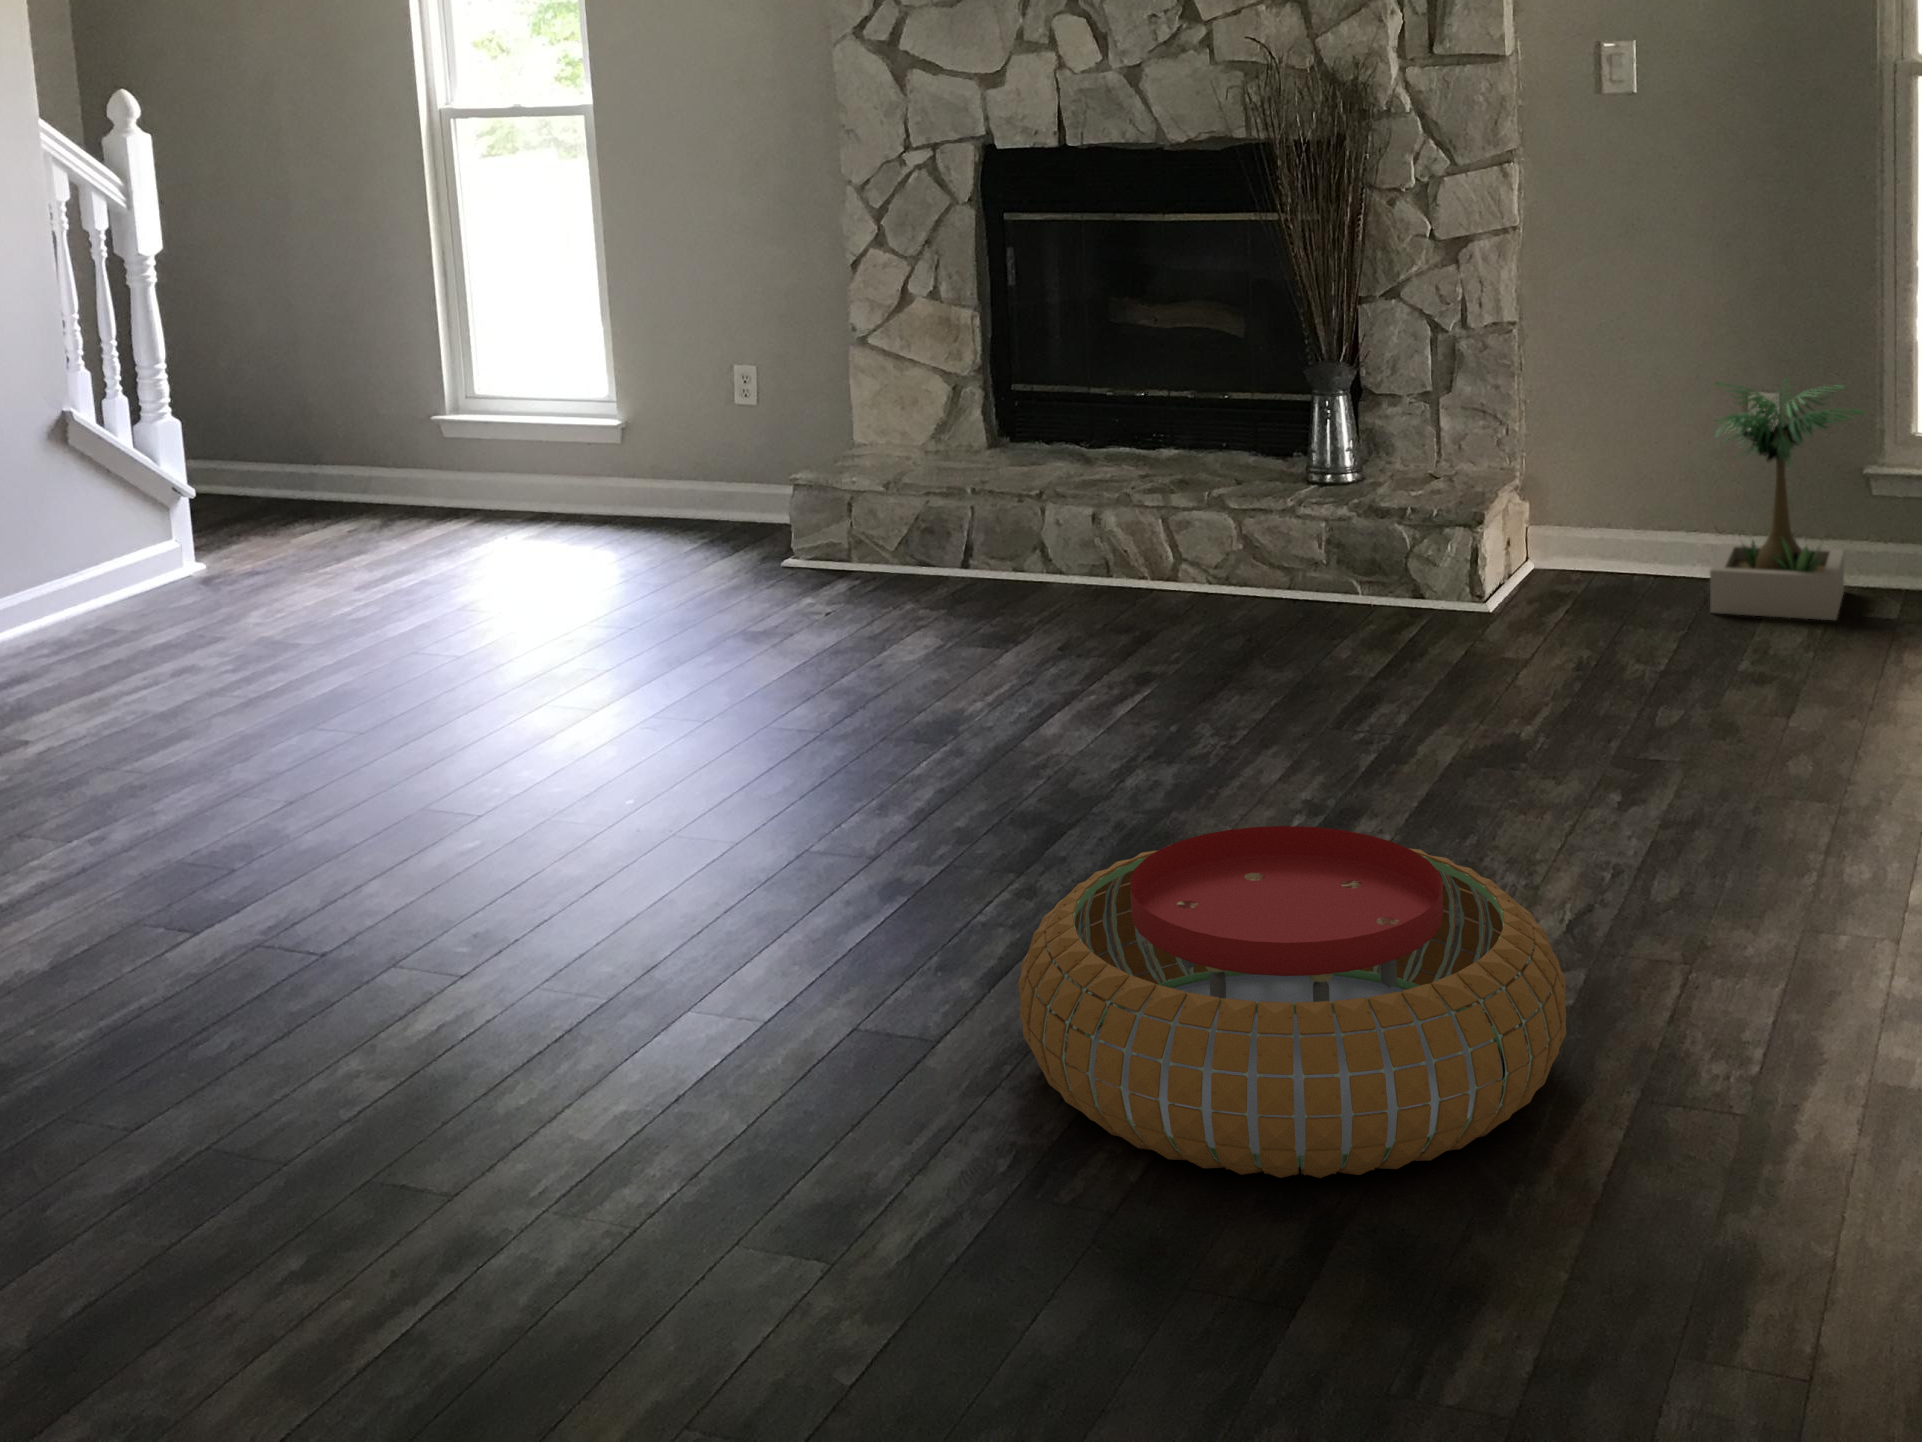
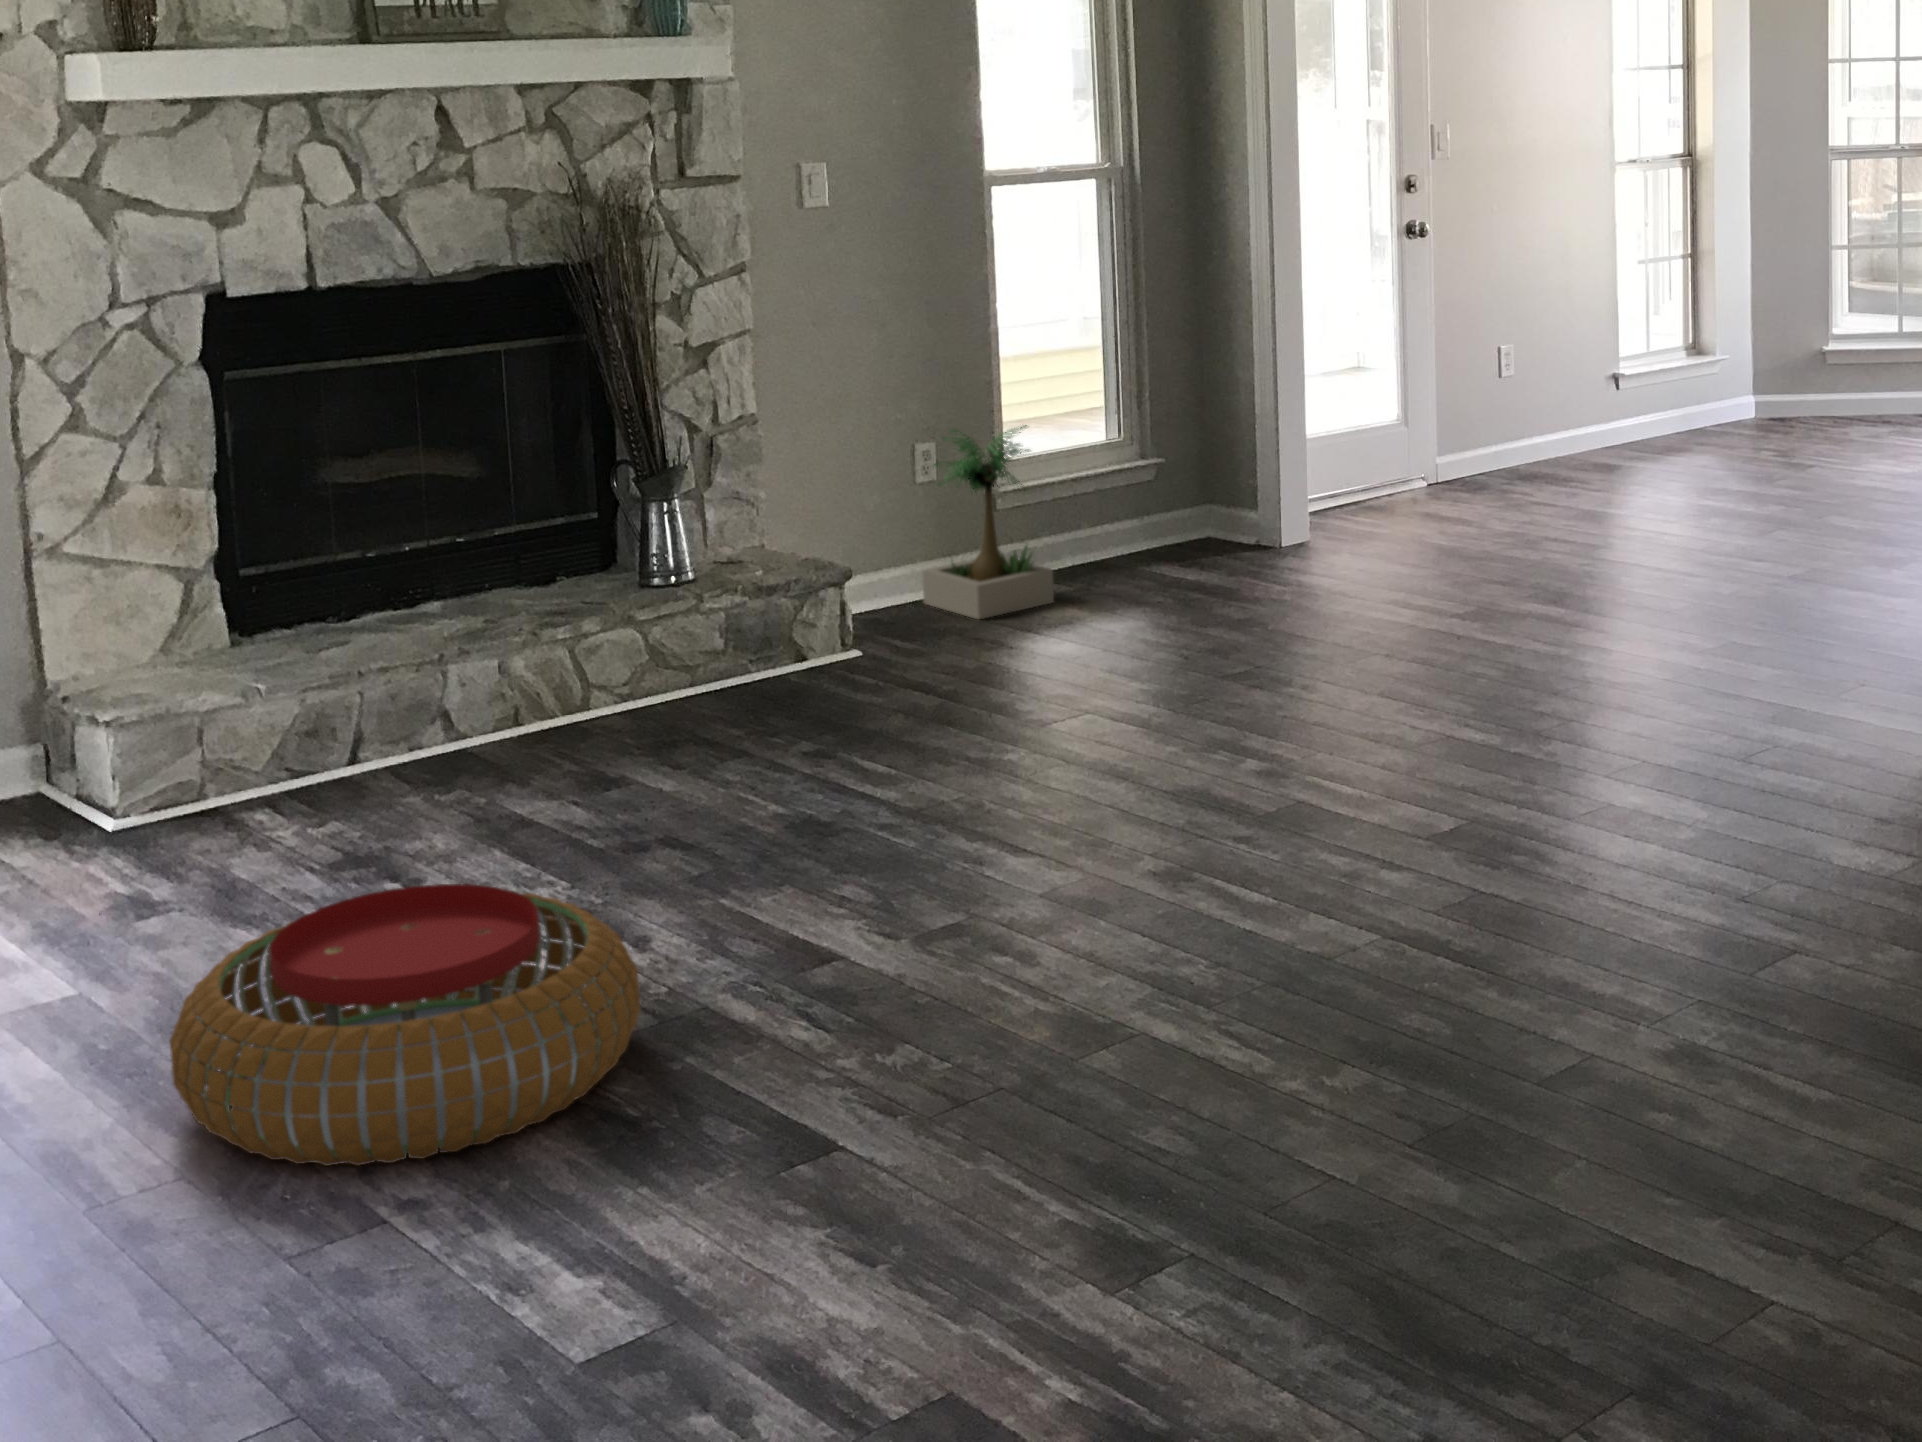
pouf: present [1018,826,1566,1178] -> present [170,884,640,1166]

